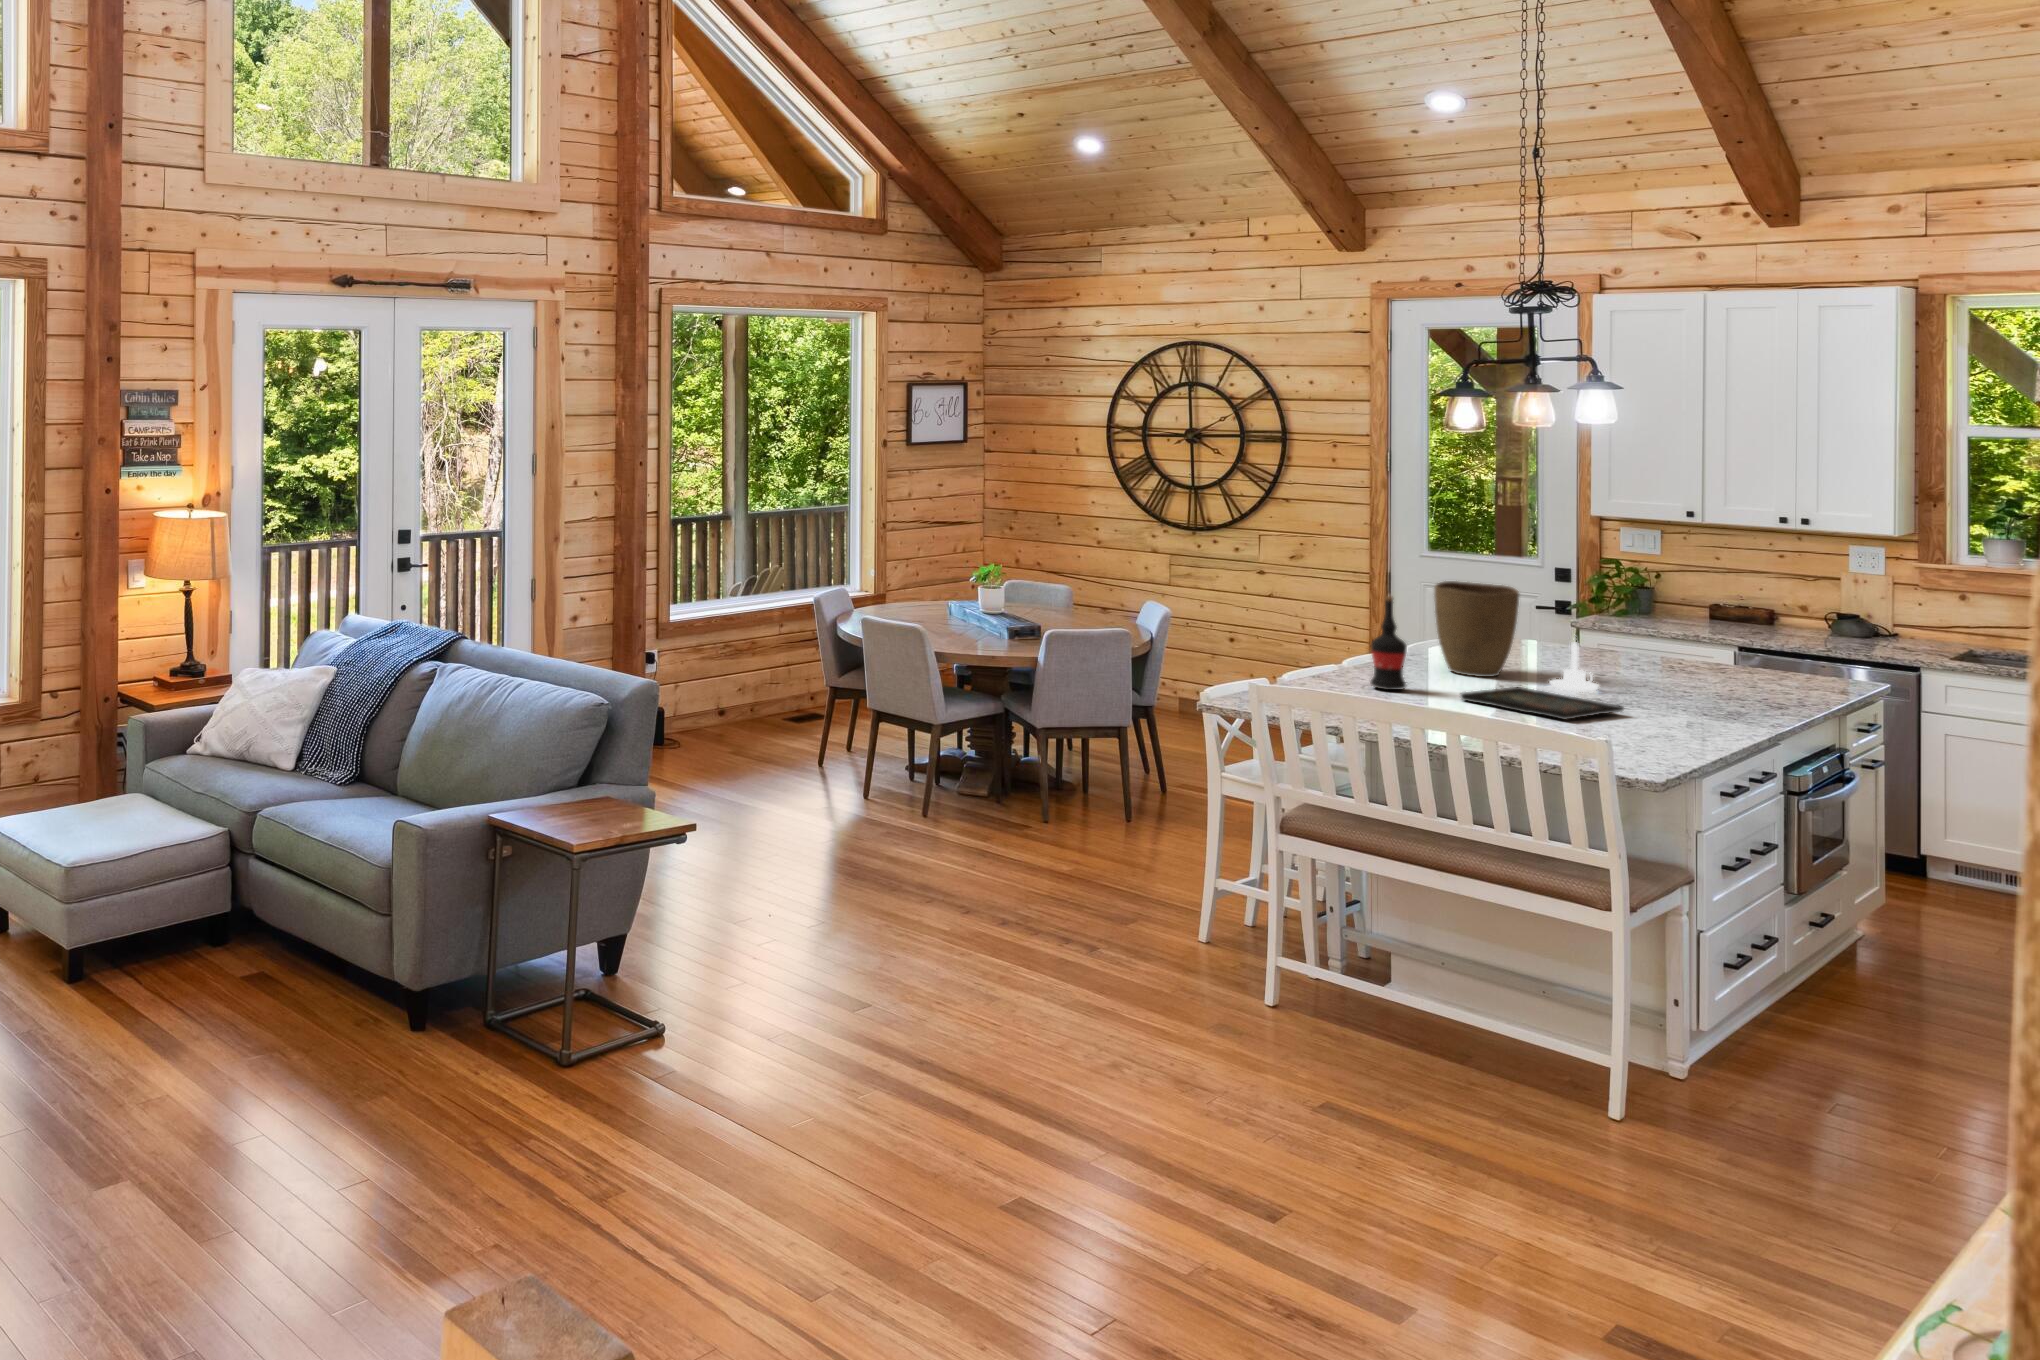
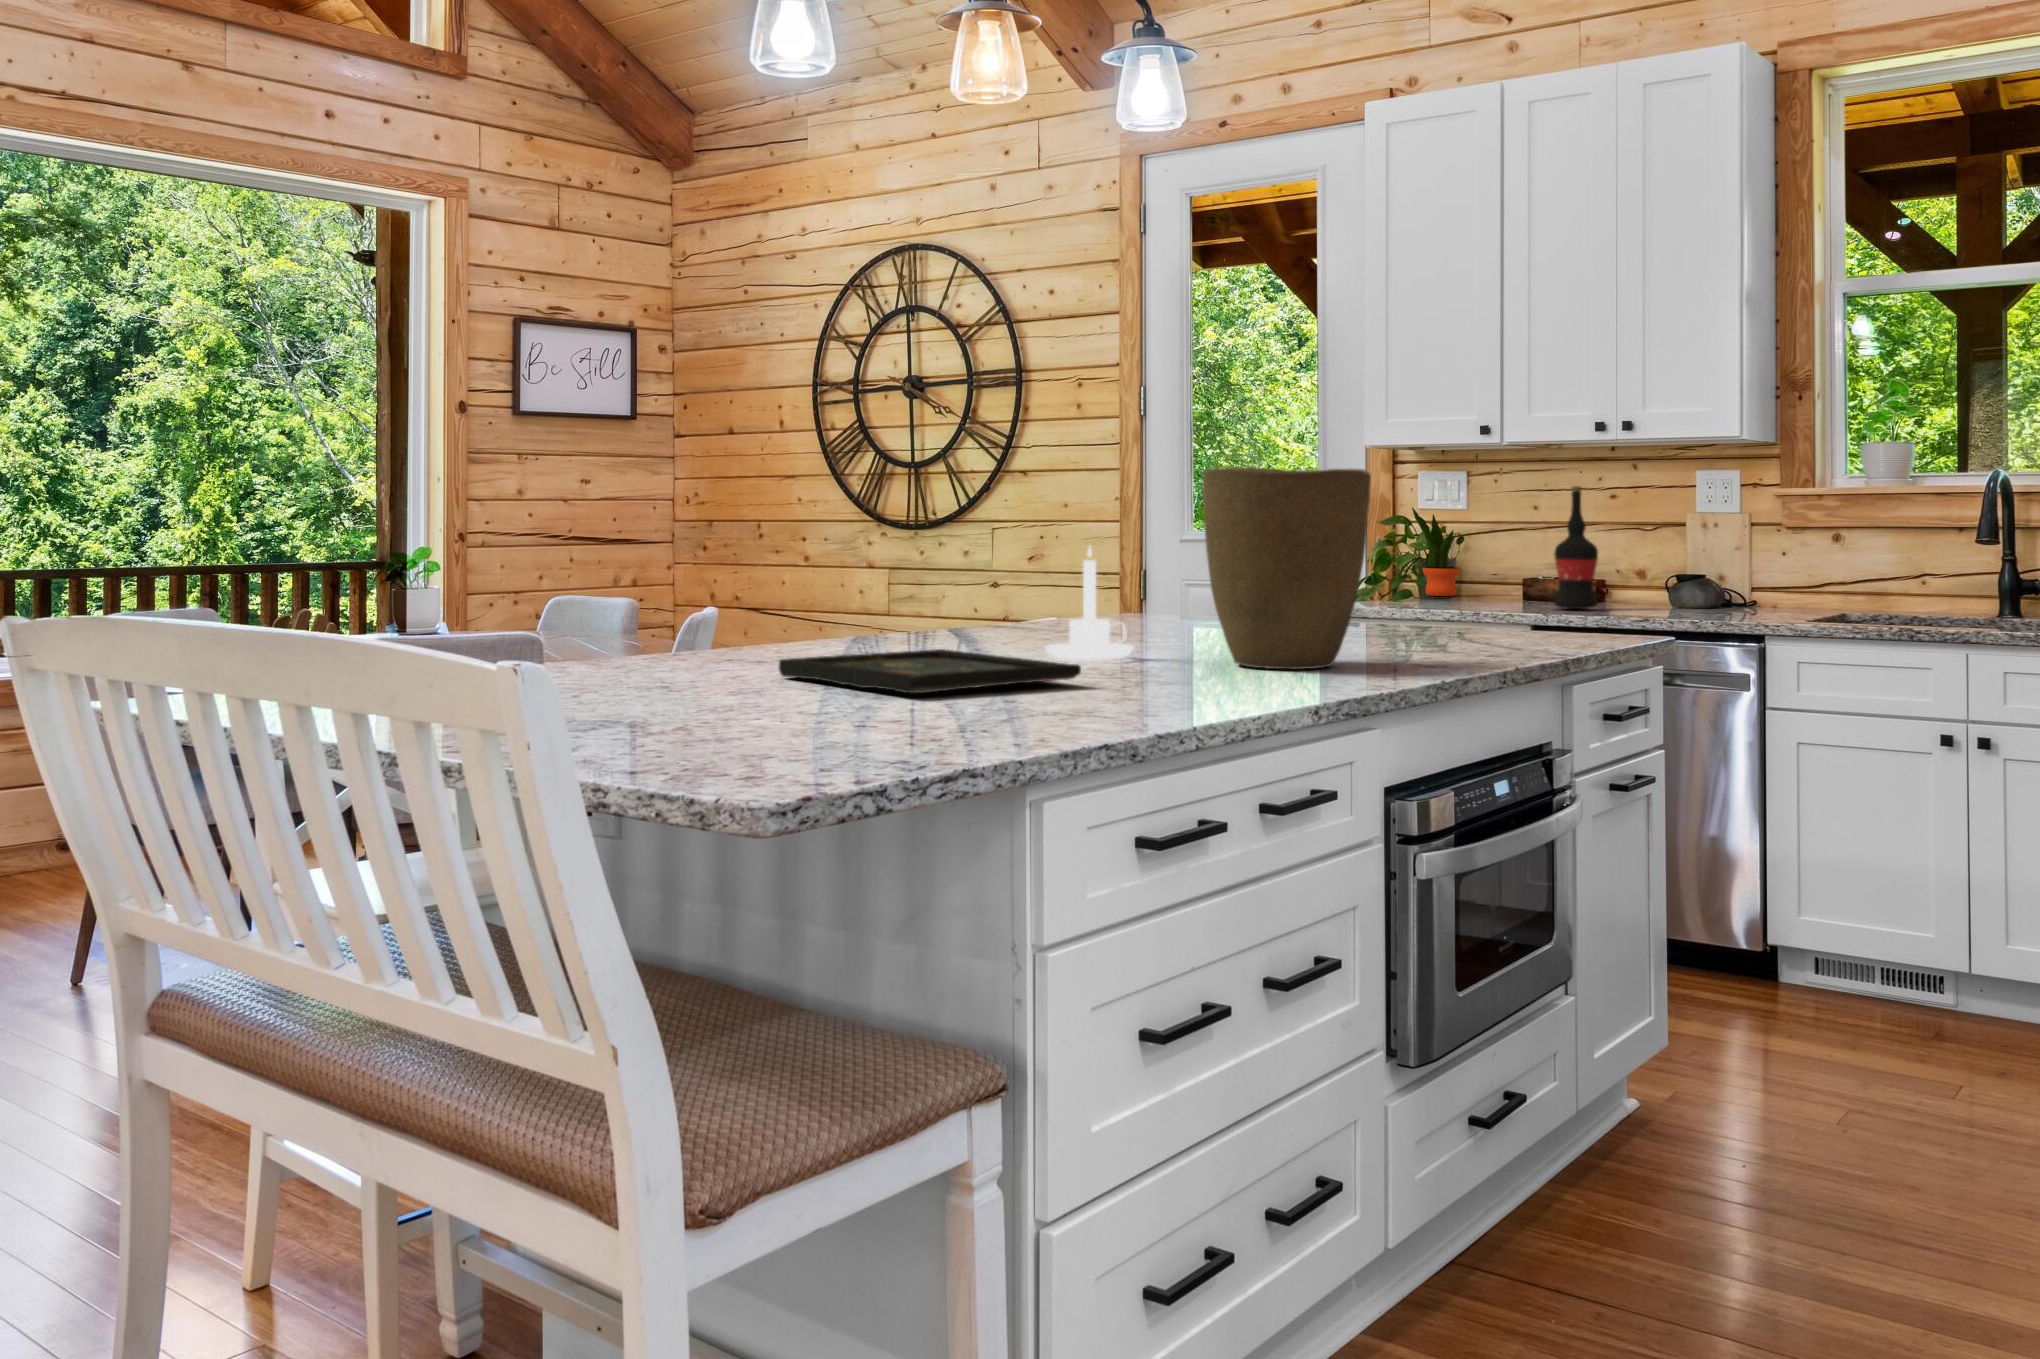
potted plant: none [1625,554,1660,613] -> present [1412,507,1460,596]
vase: present [1434,581,1519,677] -> present [1202,467,1371,669]
wine bottle: present [1371,596,1407,690] -> present [1554,486,1598,609]

